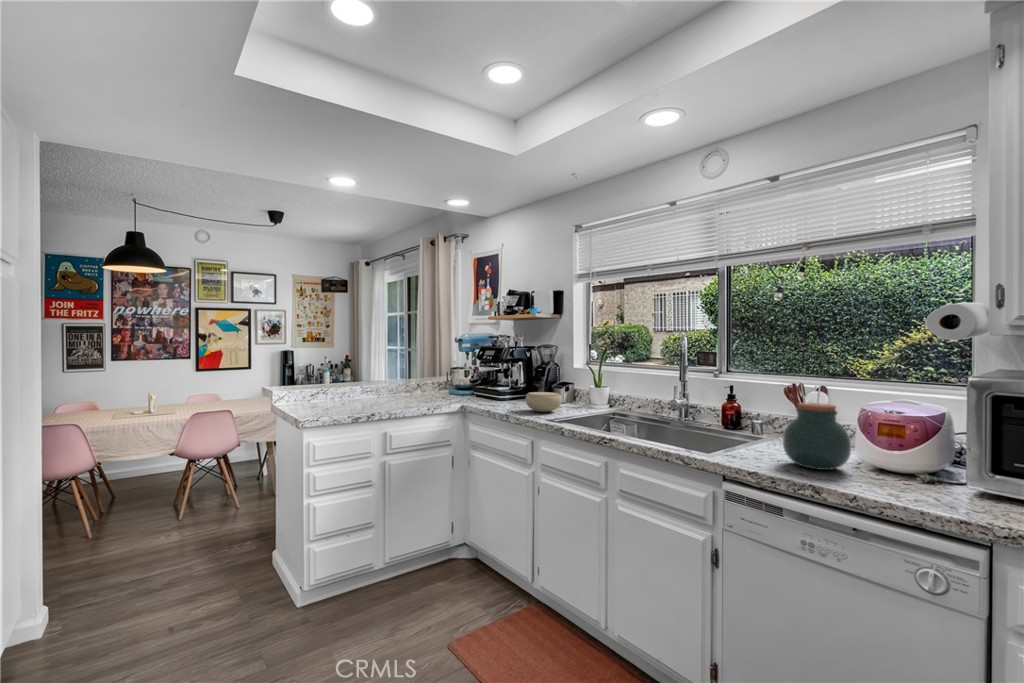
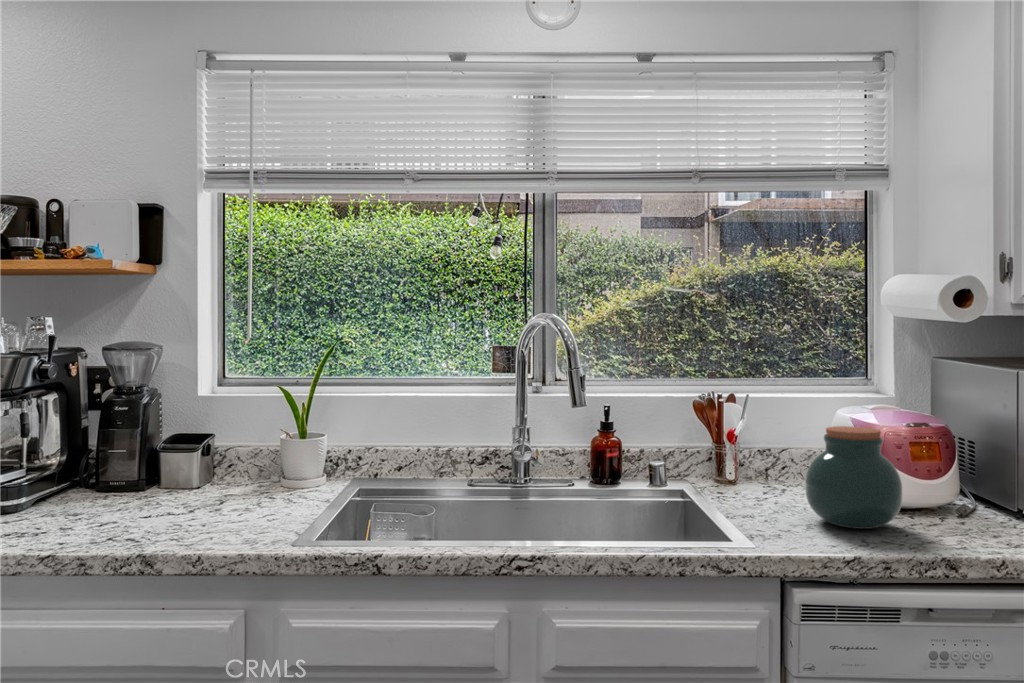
bowl: present [525,392,562,412] -> none [159,465,261,521]

